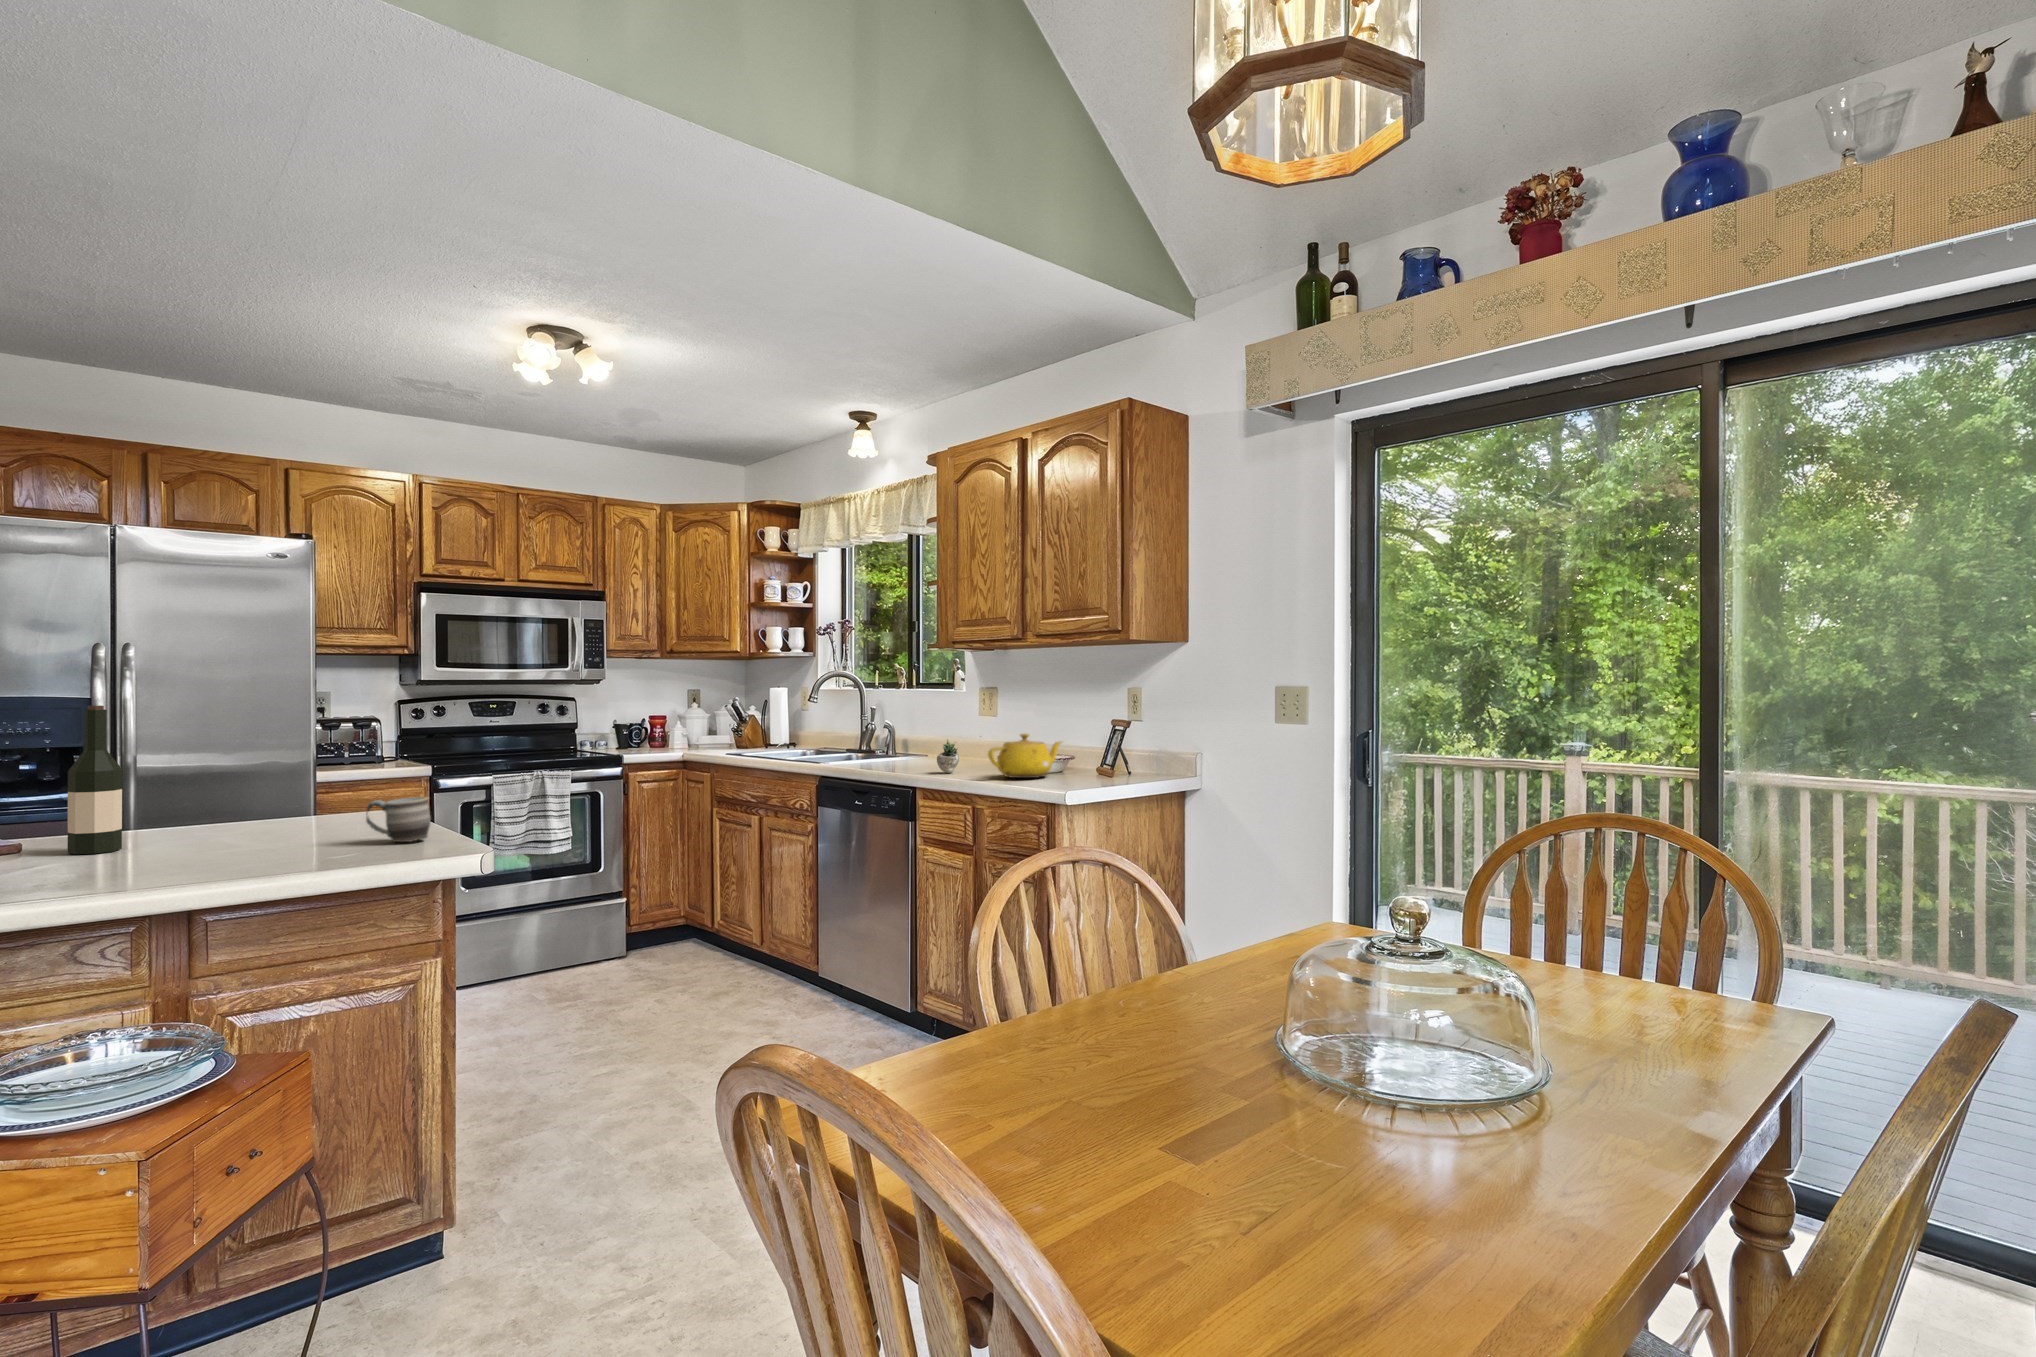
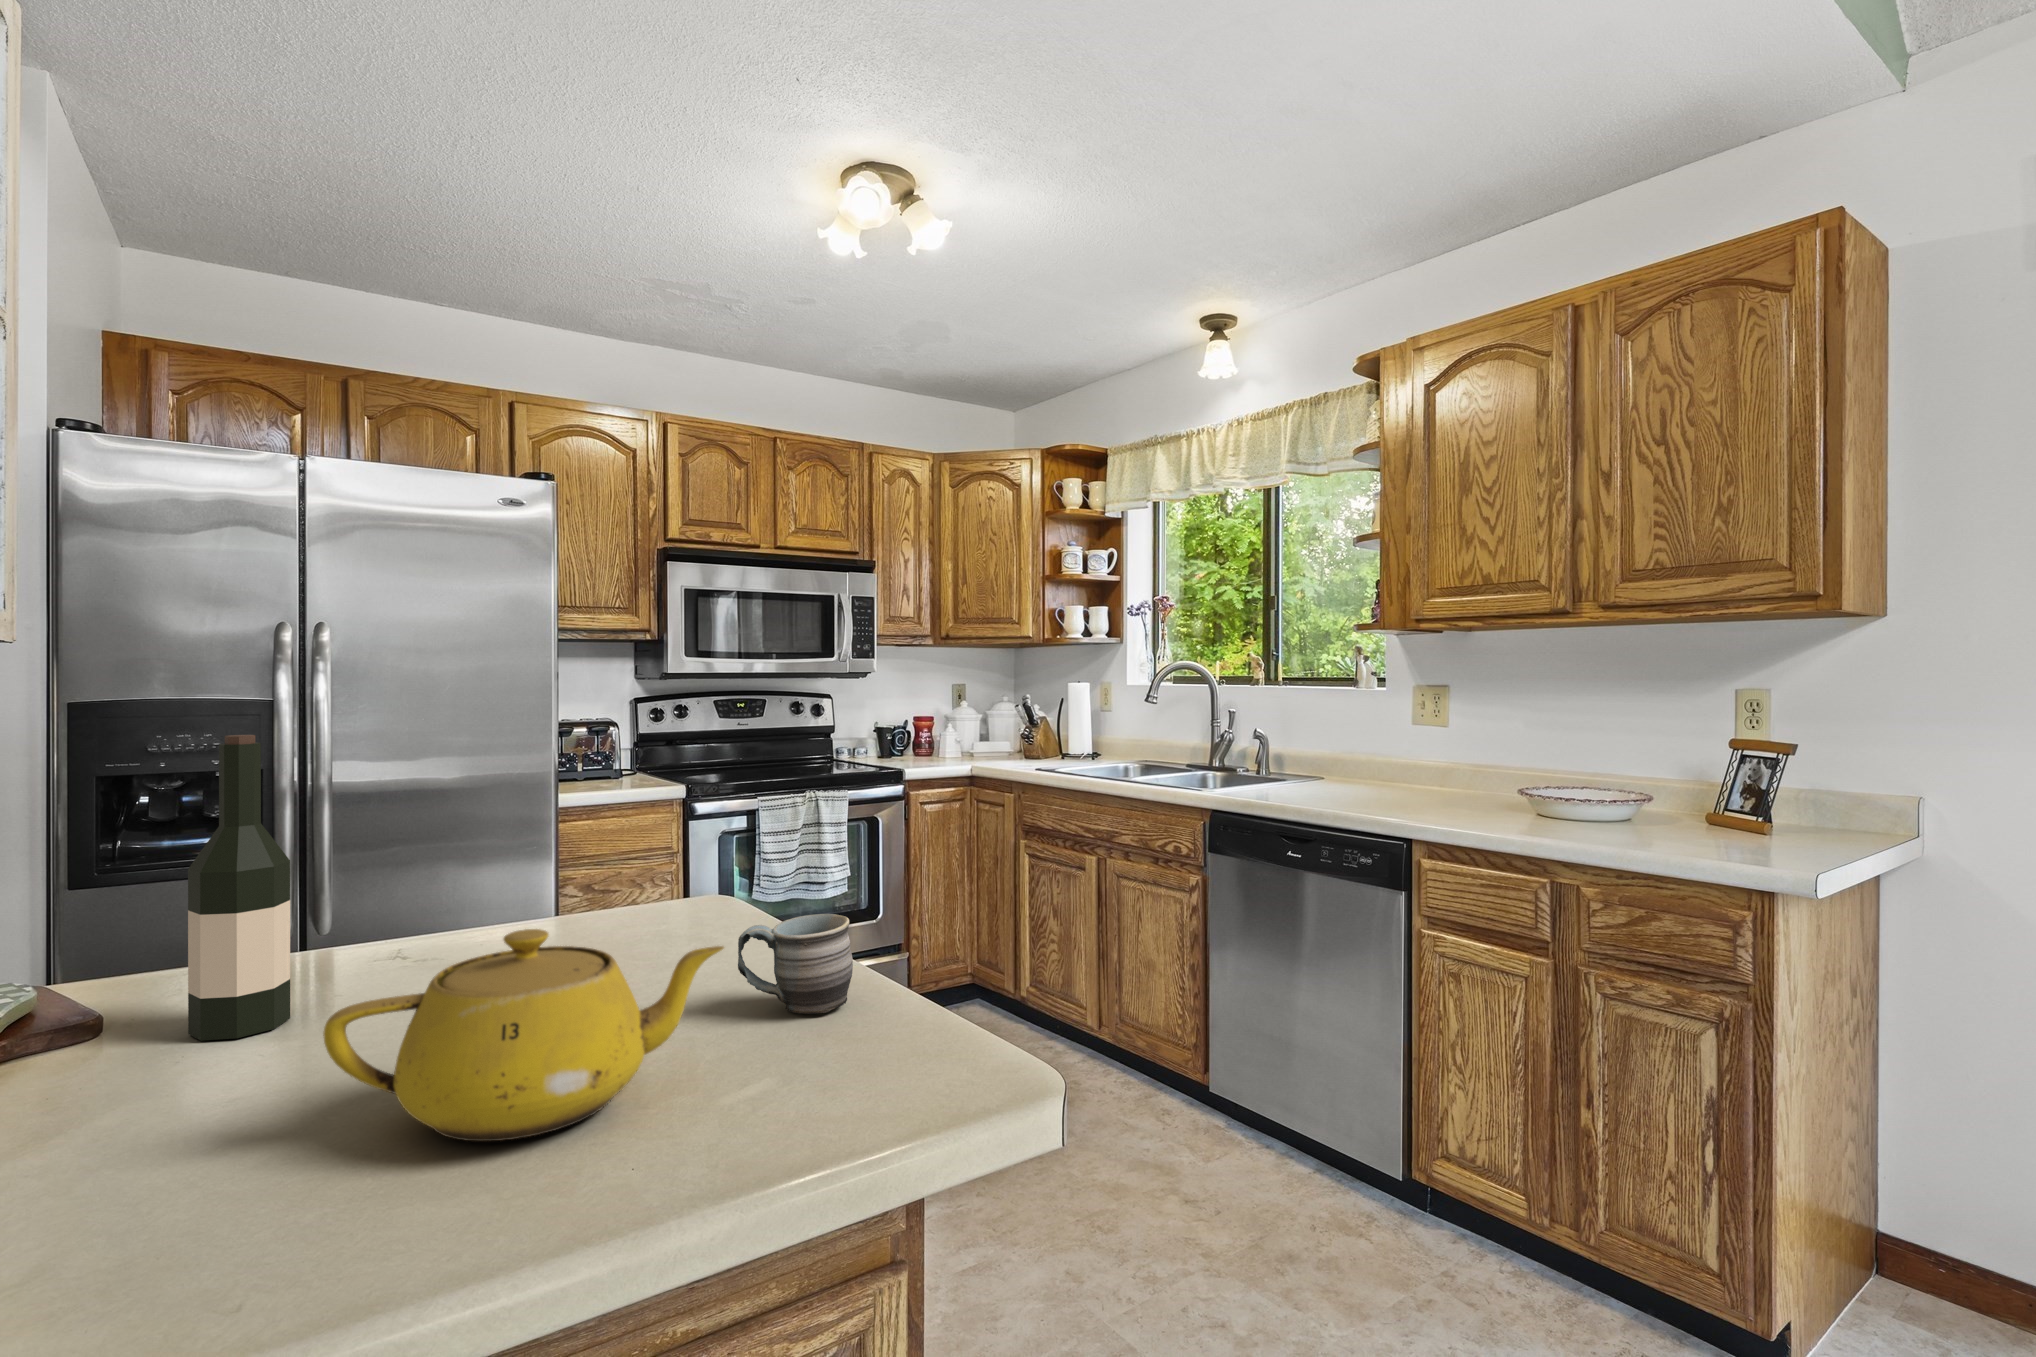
teapot: present [988,734,1061,778] -> present [323,929,724,1141]
succulent plant: present [937,736,981,773] -> none [1424,762,1490,817]

